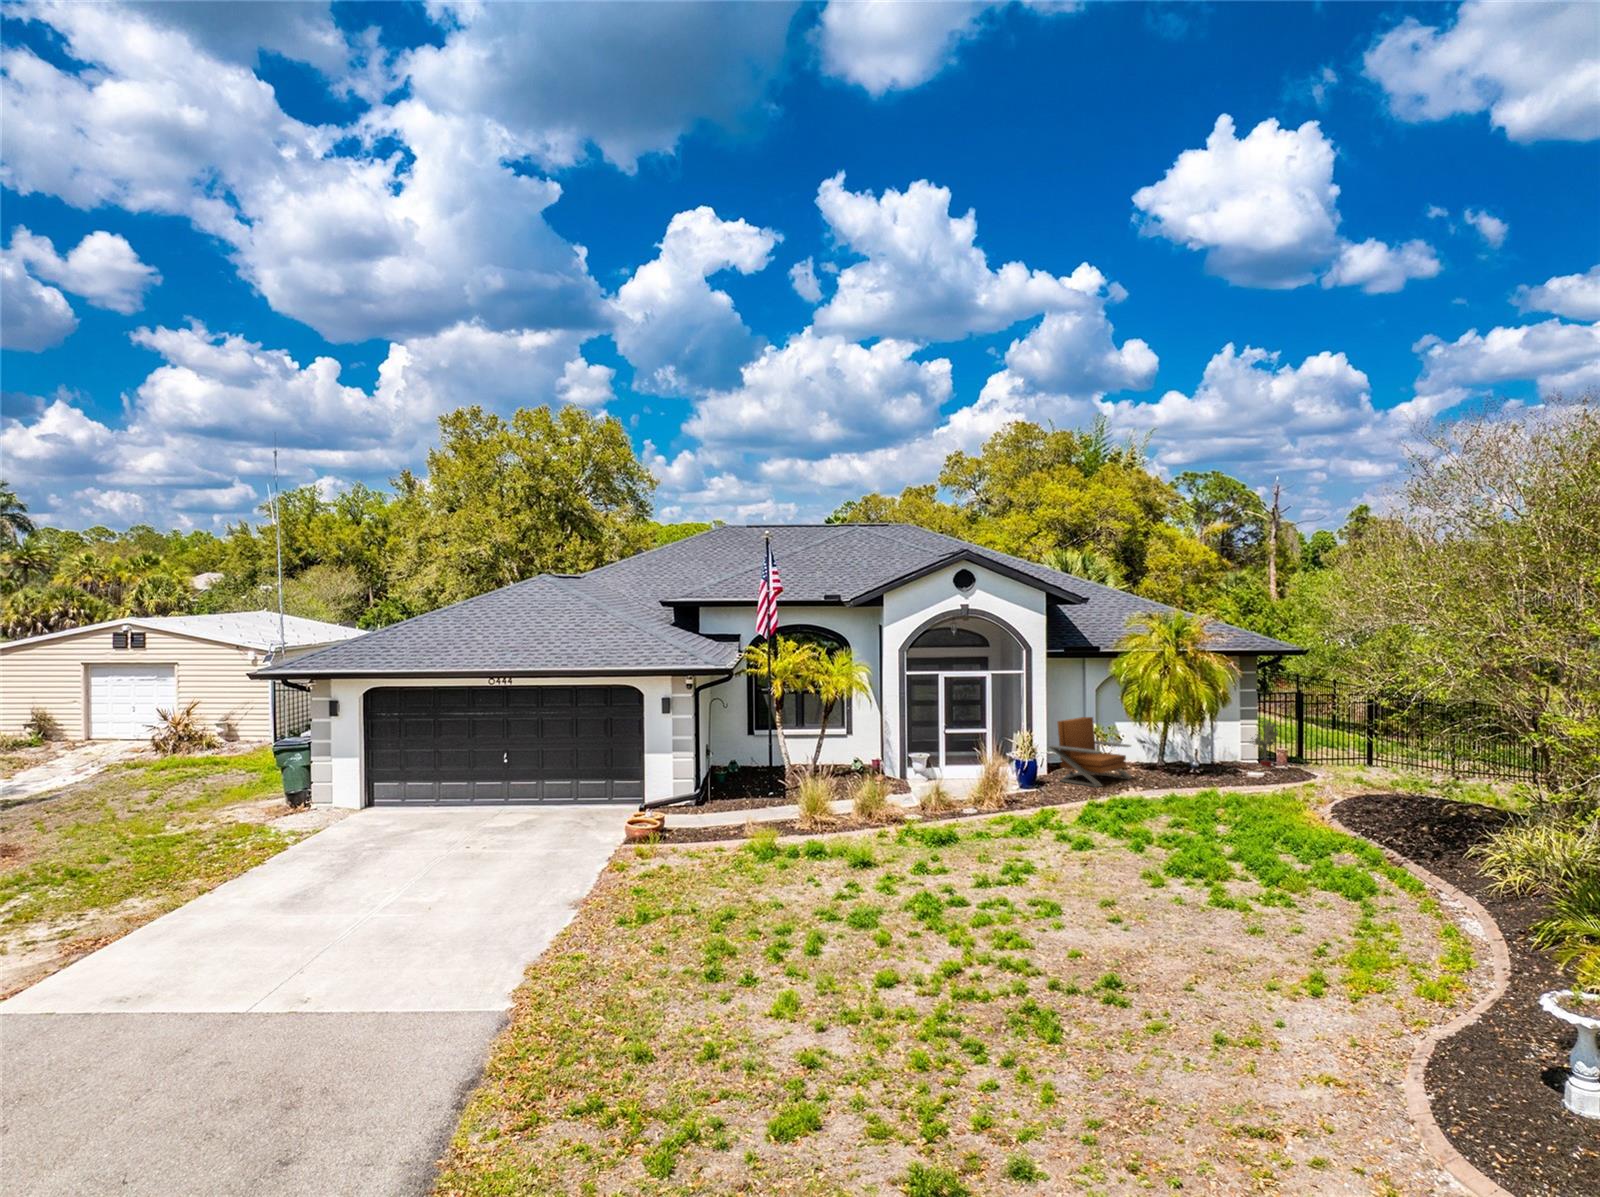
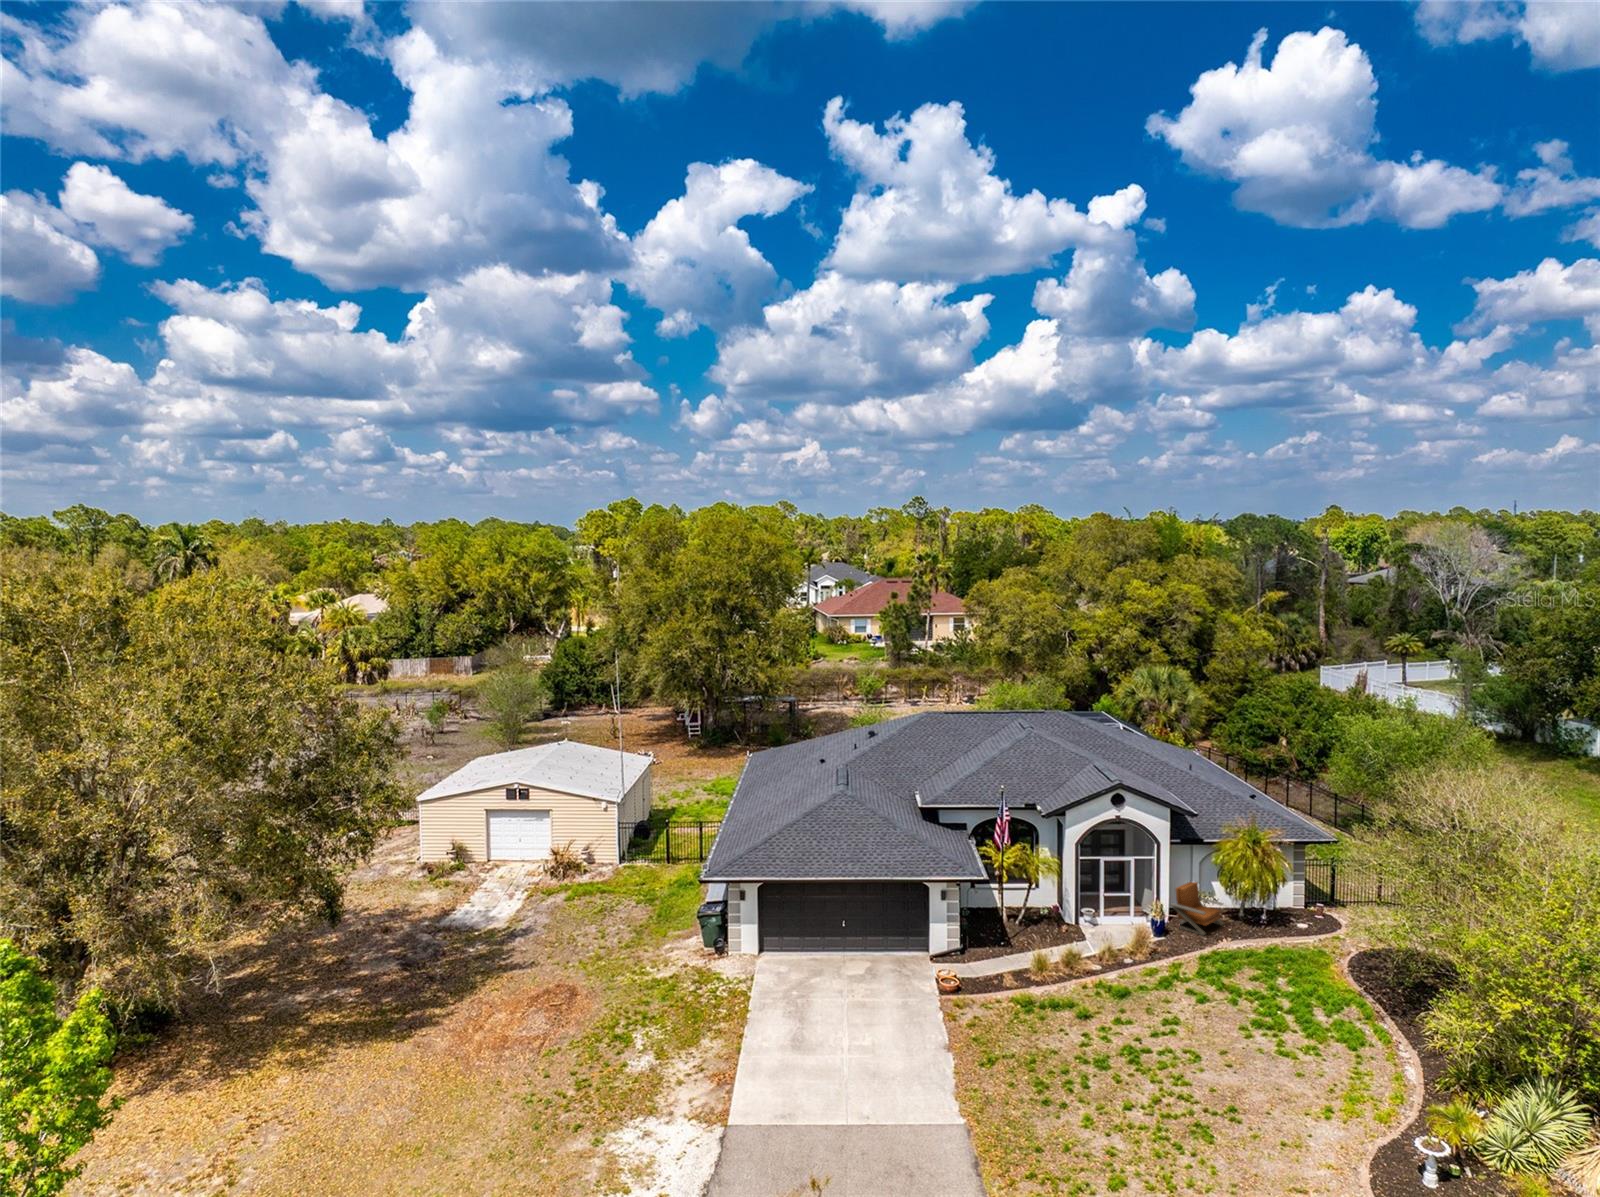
potted tree: present [1251,720,1278,767] -> none [1302,880,1323,916]

